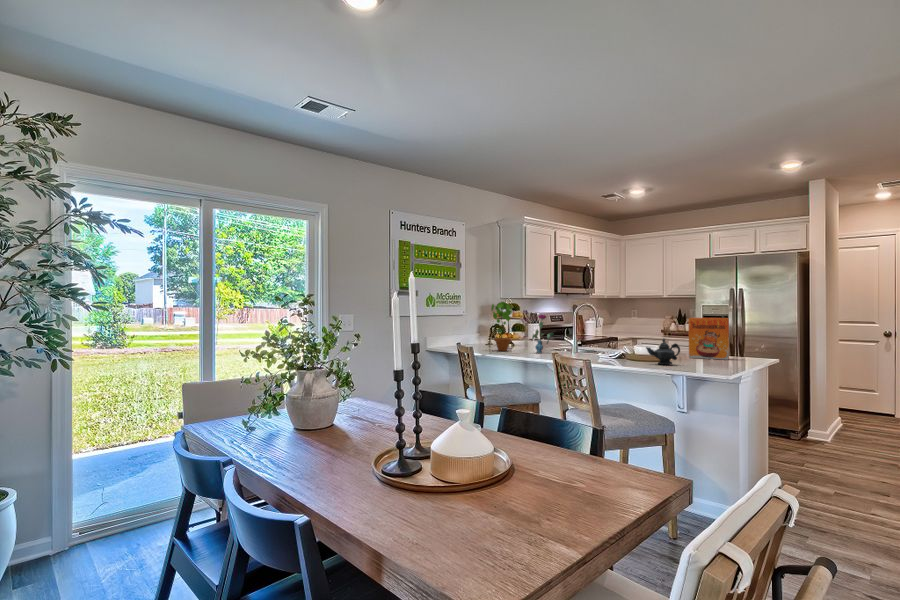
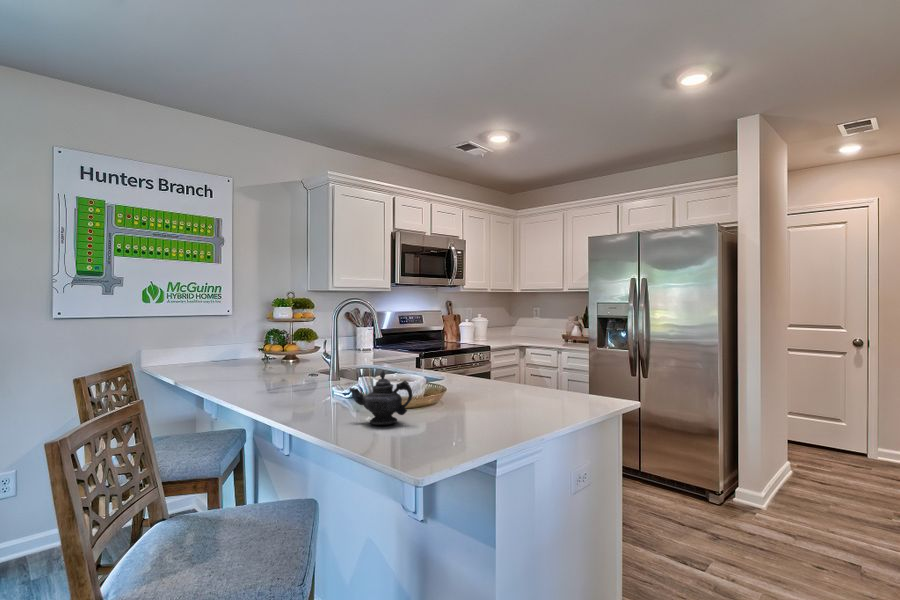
potted plant: present [491,302,512,351] -> none [201,296,237,378]
vase: present [532,314,554,353] -> none [248,317,287,384]
cereal box: present [689,318,729,360] -> none [483,325,550,405]

